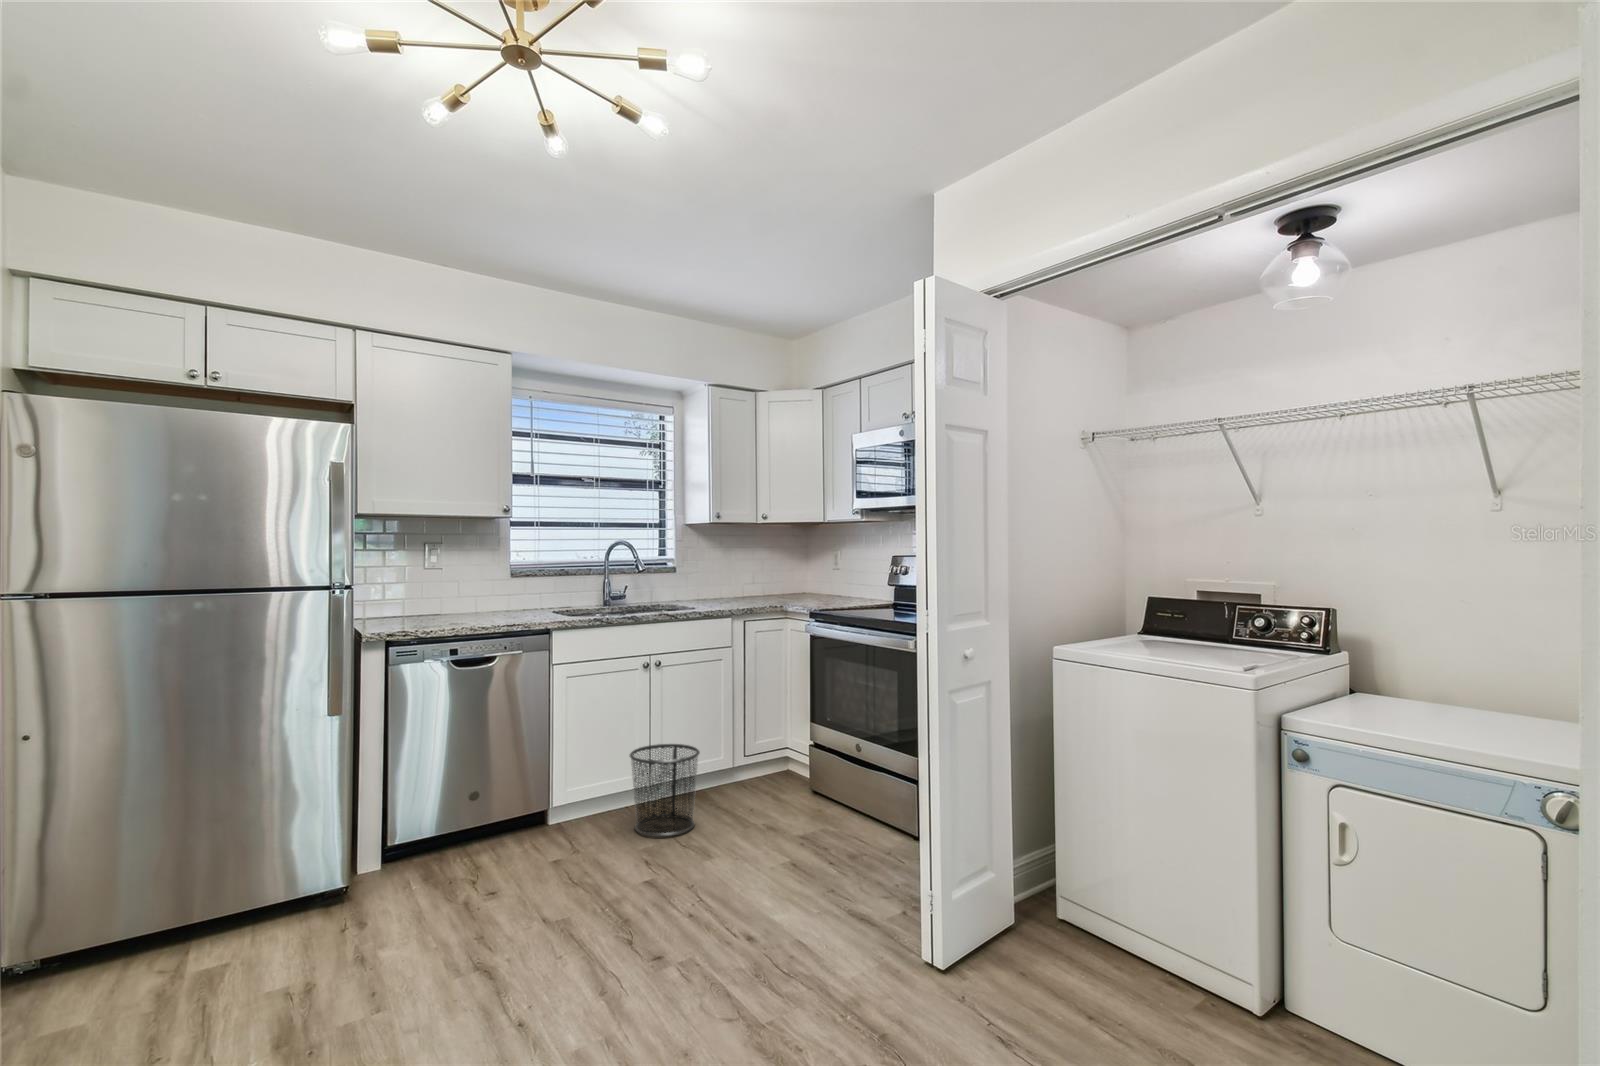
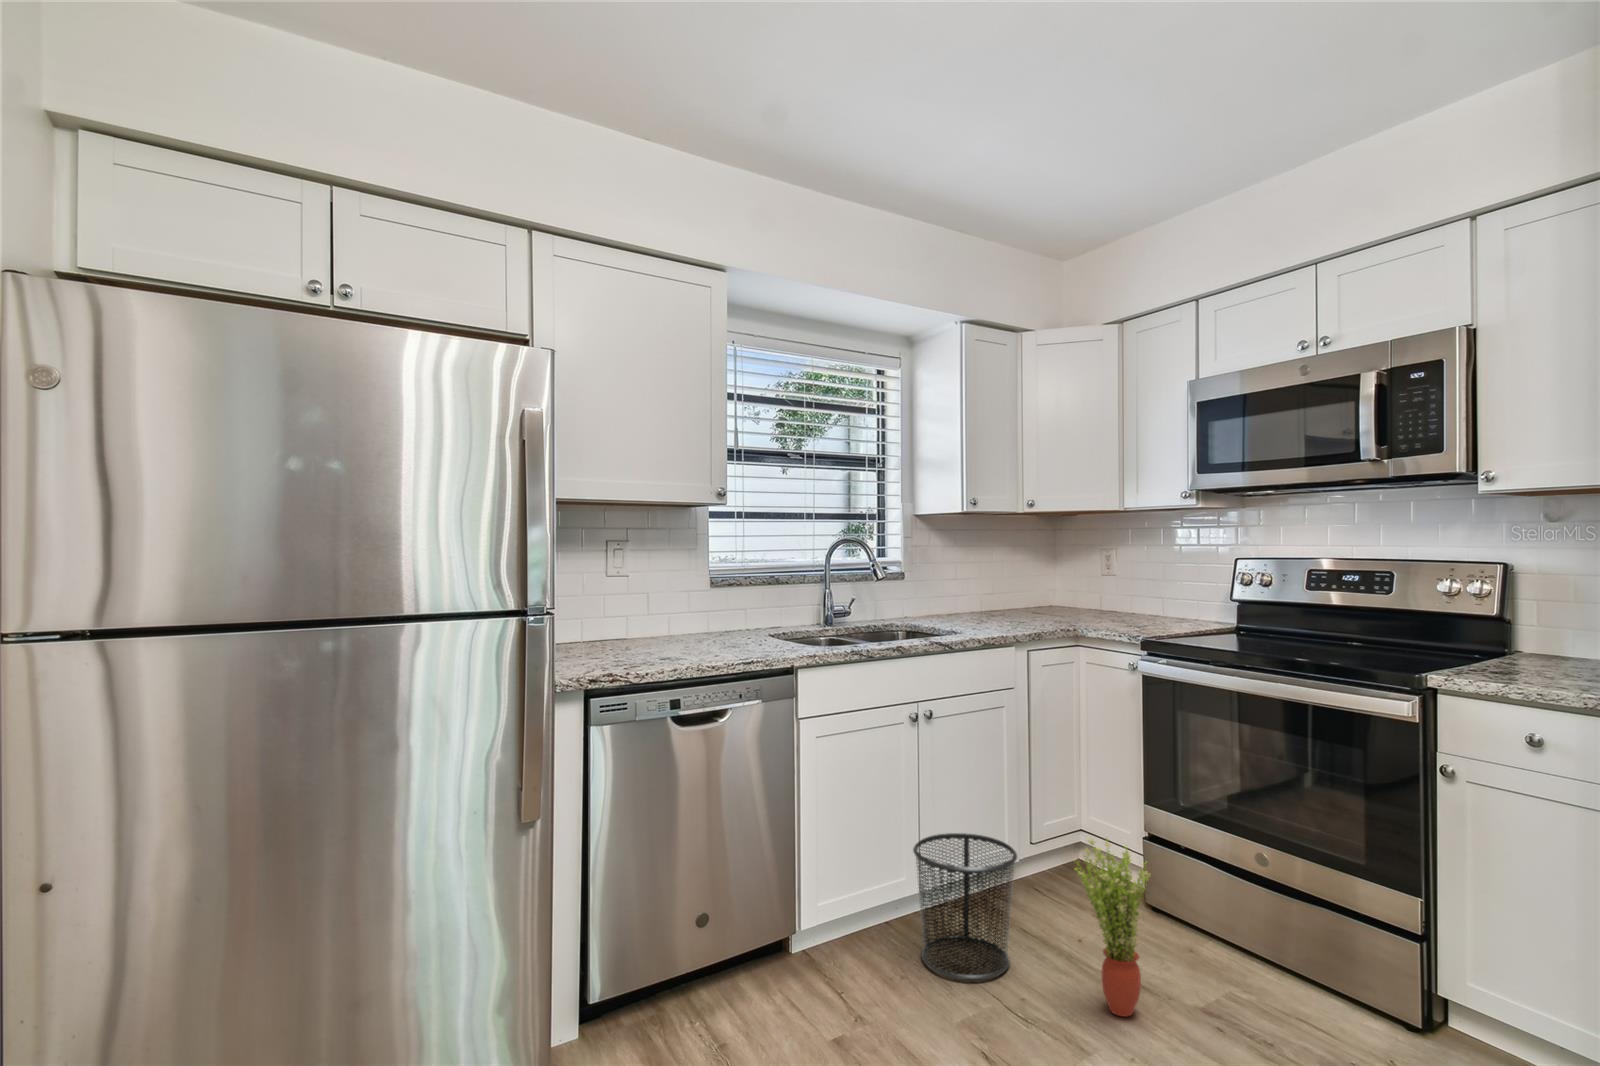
potted plant: none [717,736,765,852] -> present [1075,839,1150,1017]

